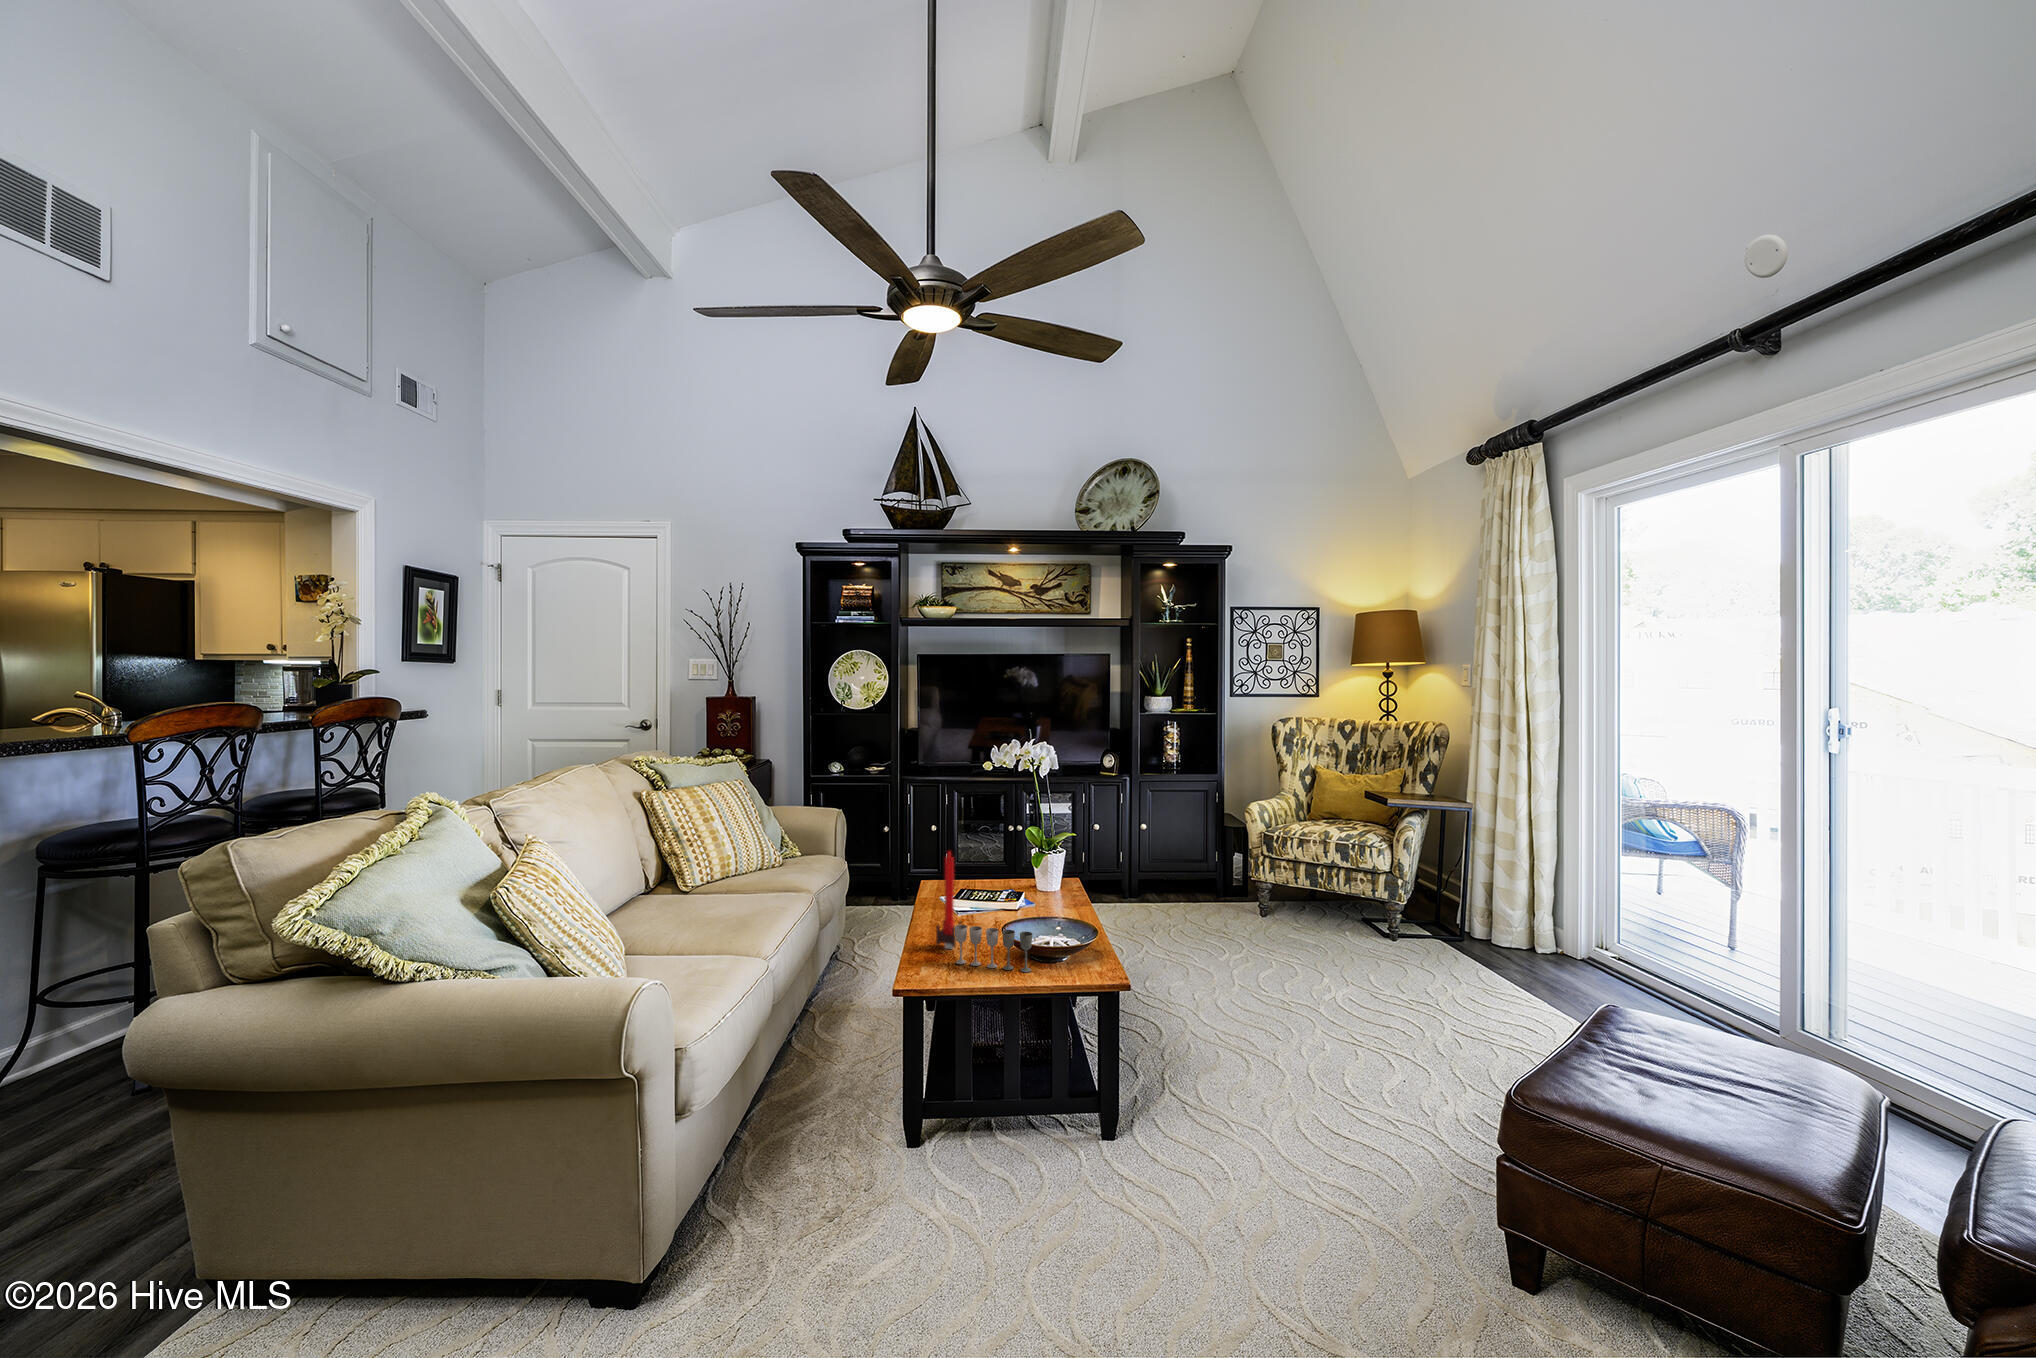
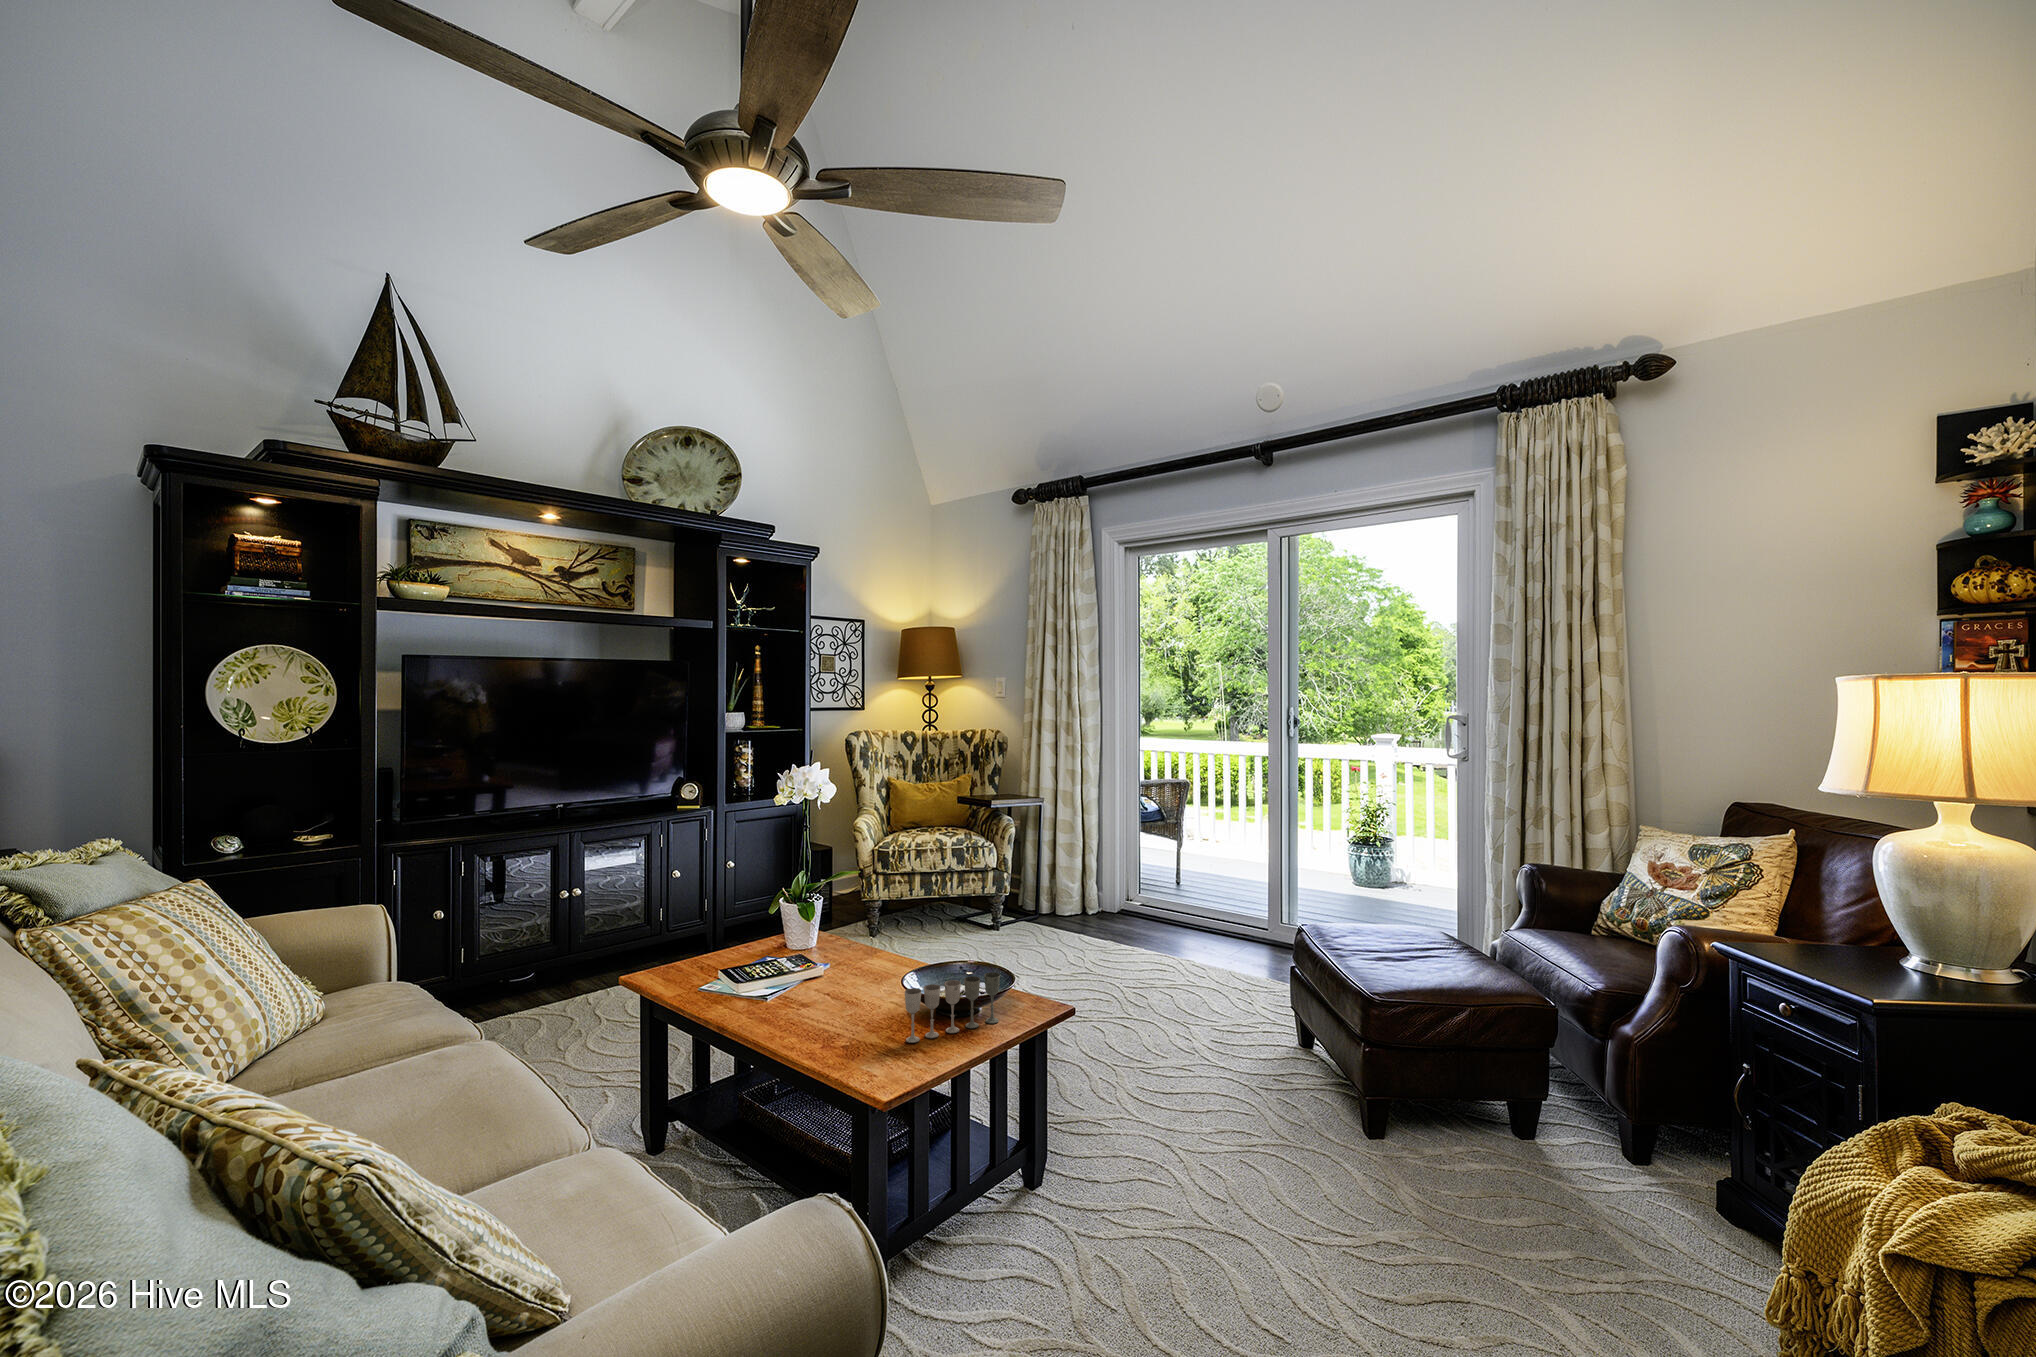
candle: present [936,851,962,949] -> none [844,897,880,1035]

